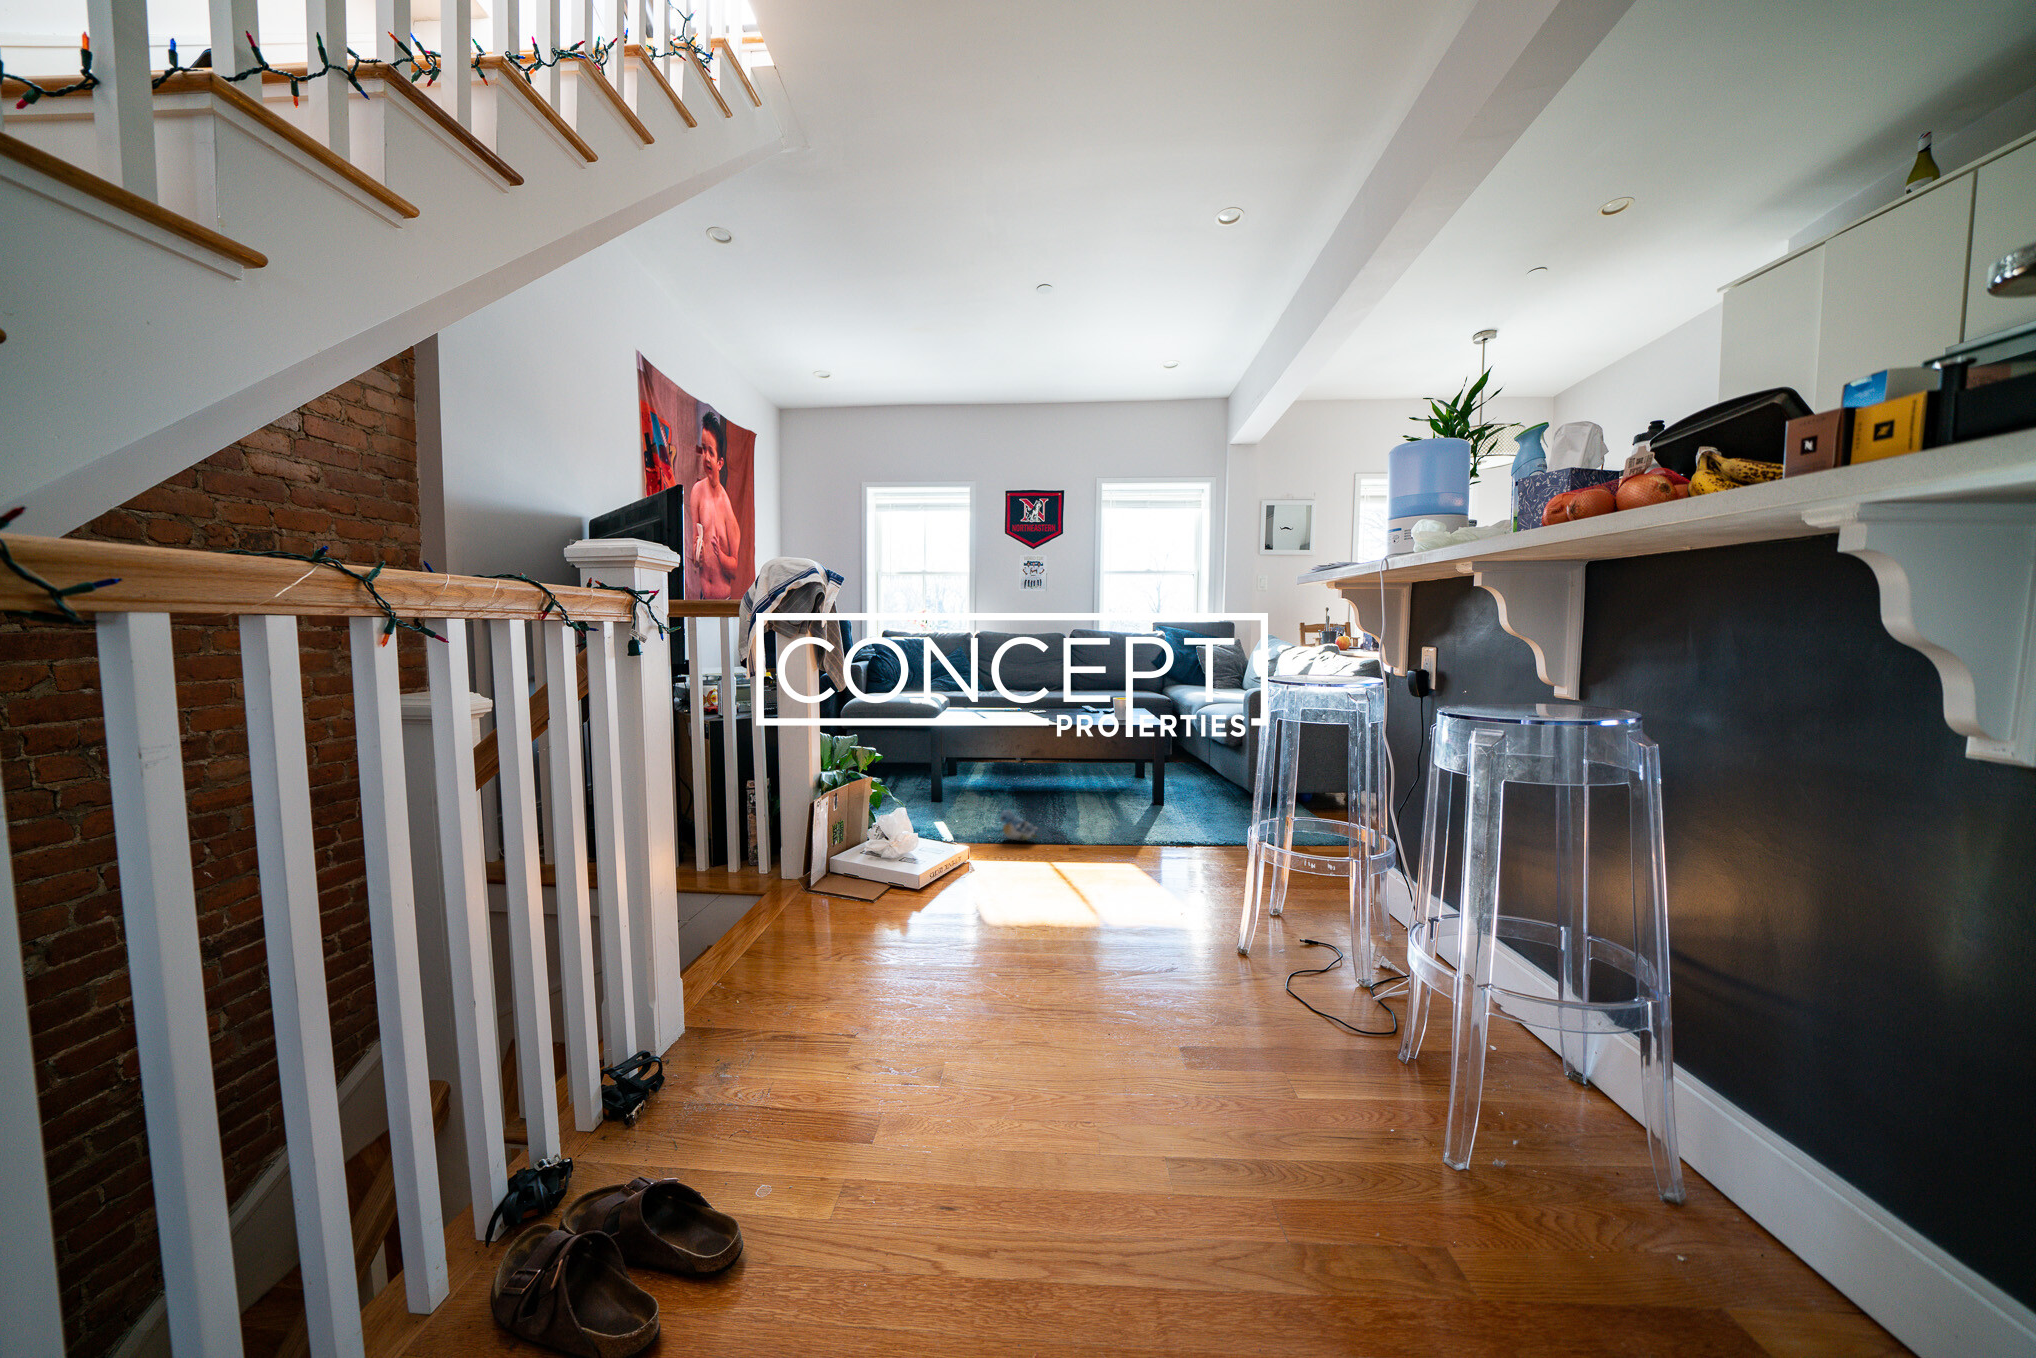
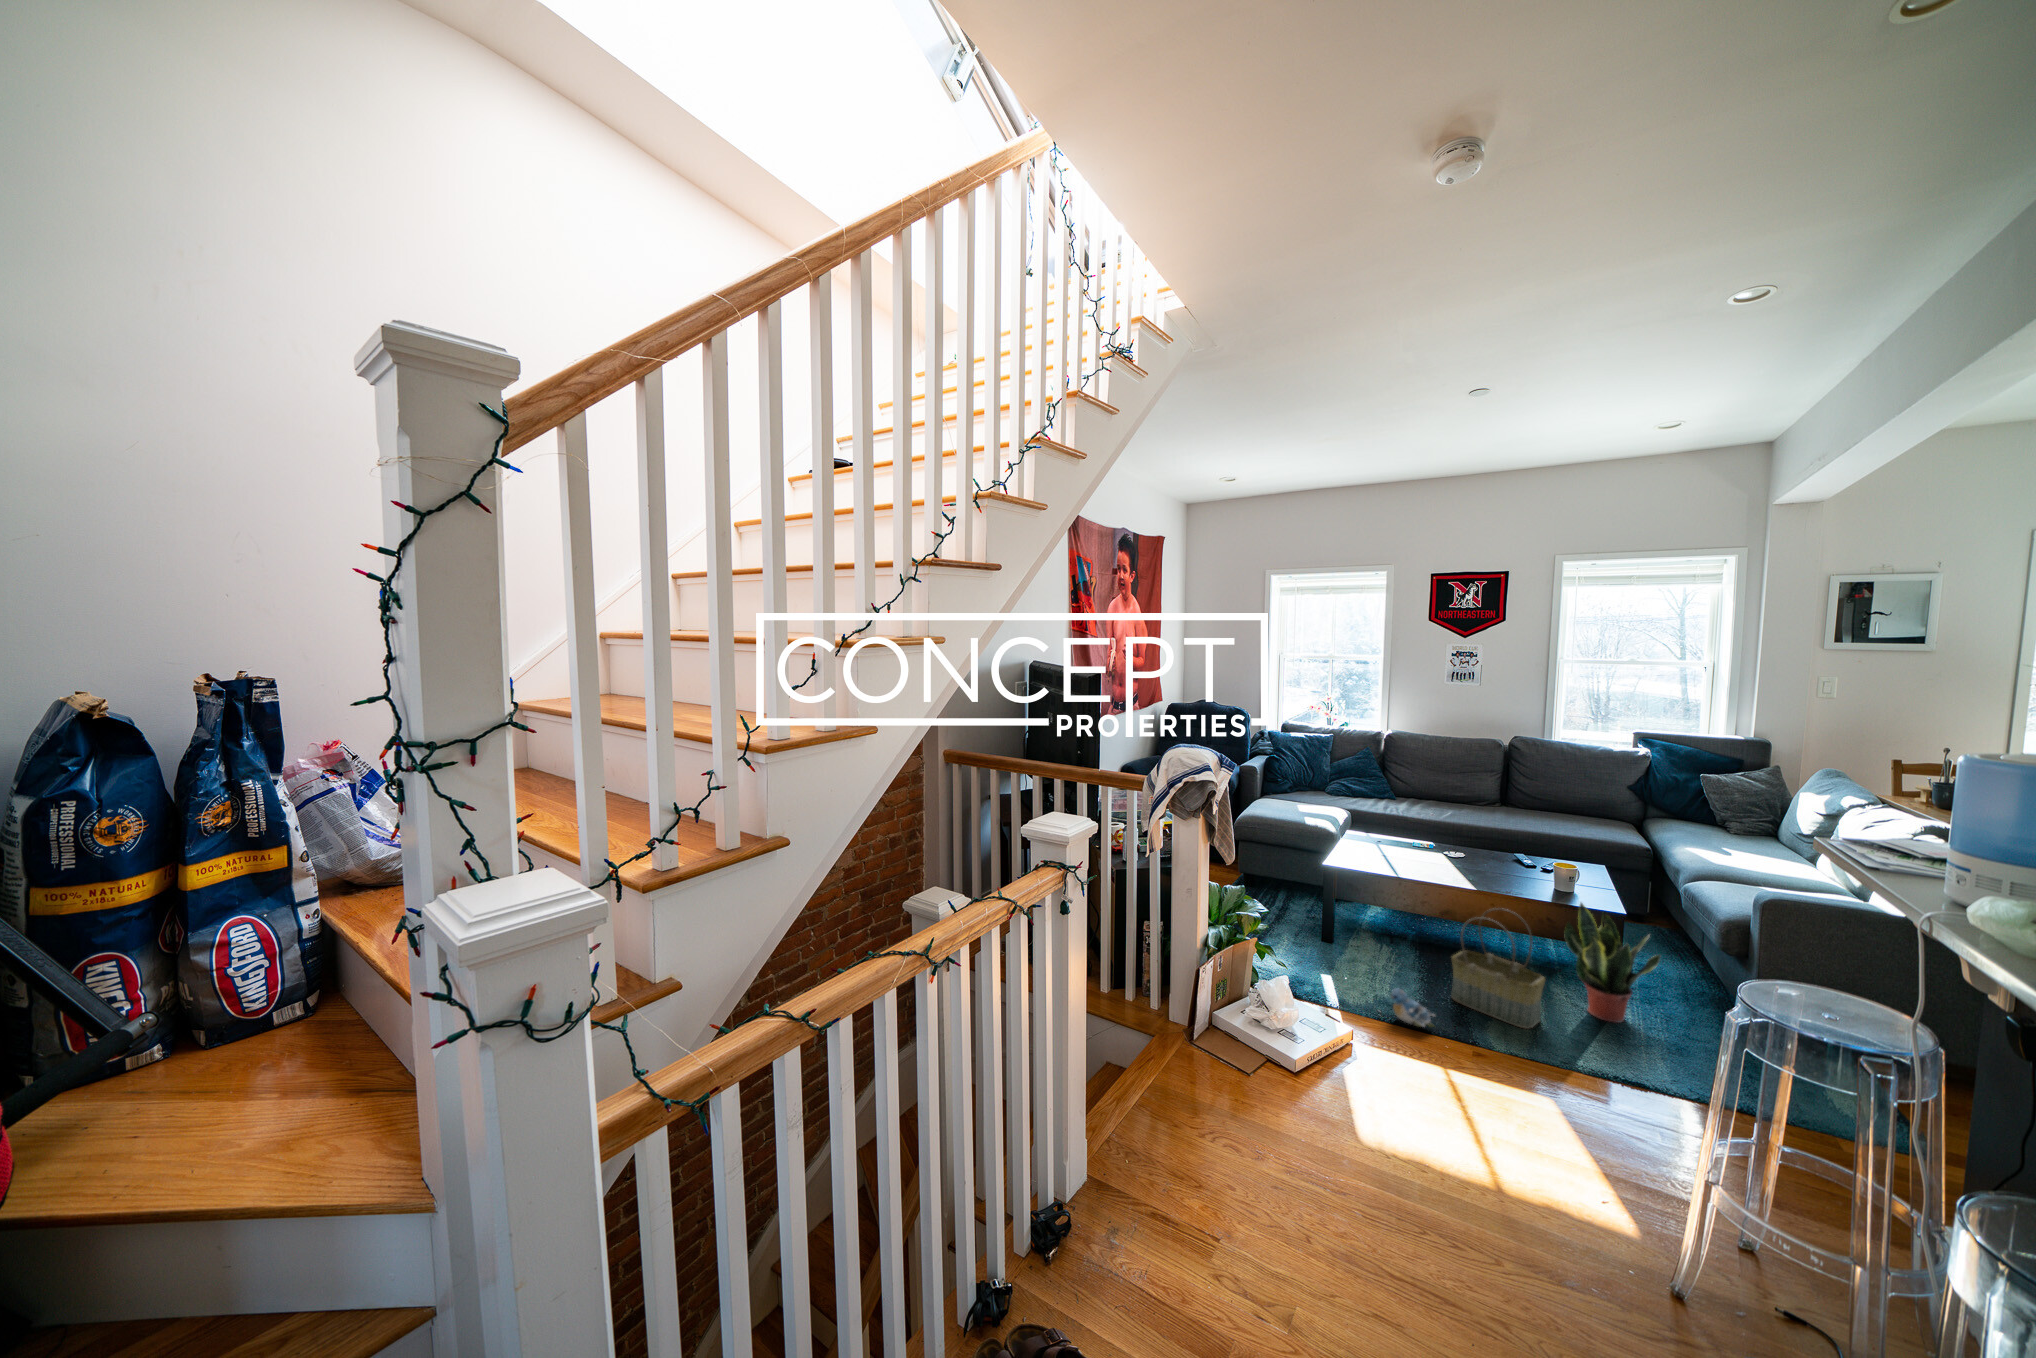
potted plant: none [1127,717,1191,814] -> present [1564,903,1660,1023]
basket: none [1046,731,1118,828] -> present [1451,908,1545,1029]

